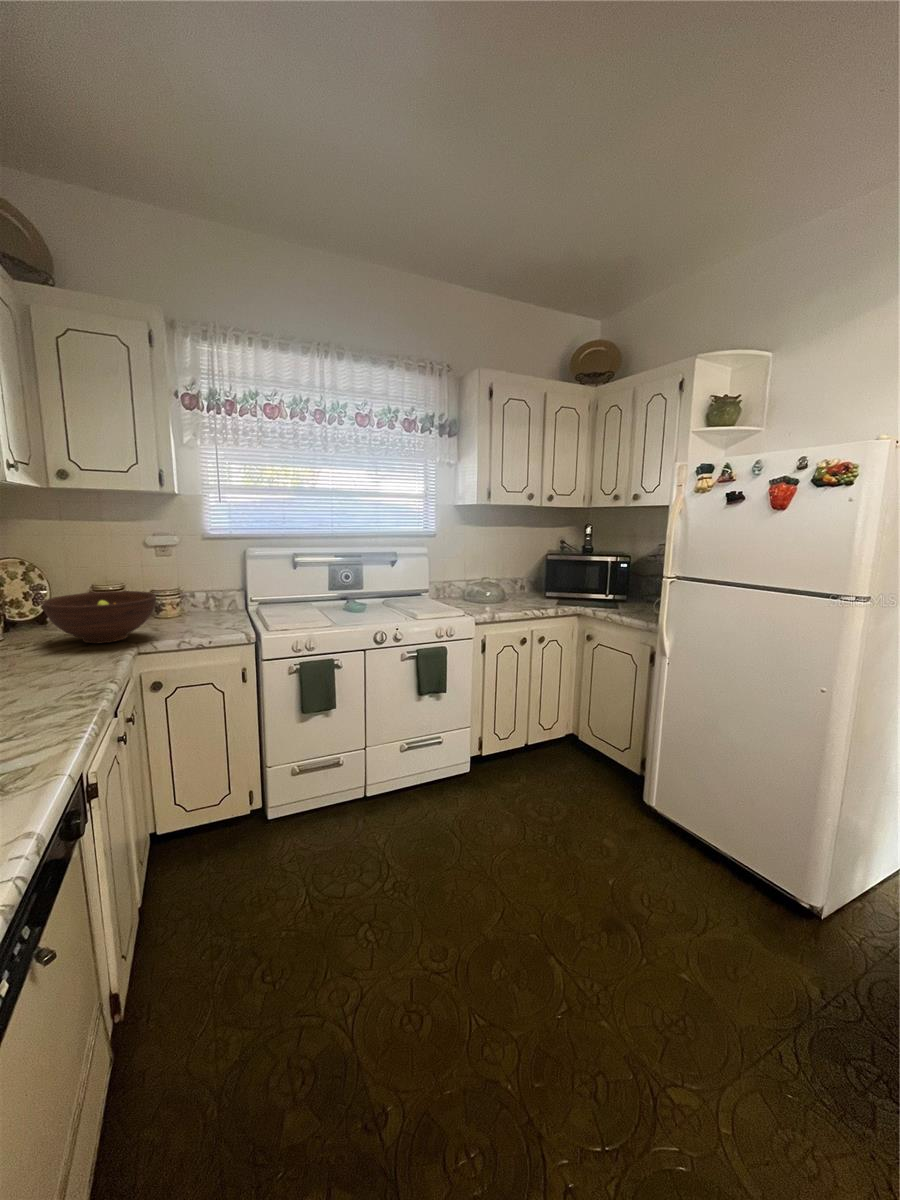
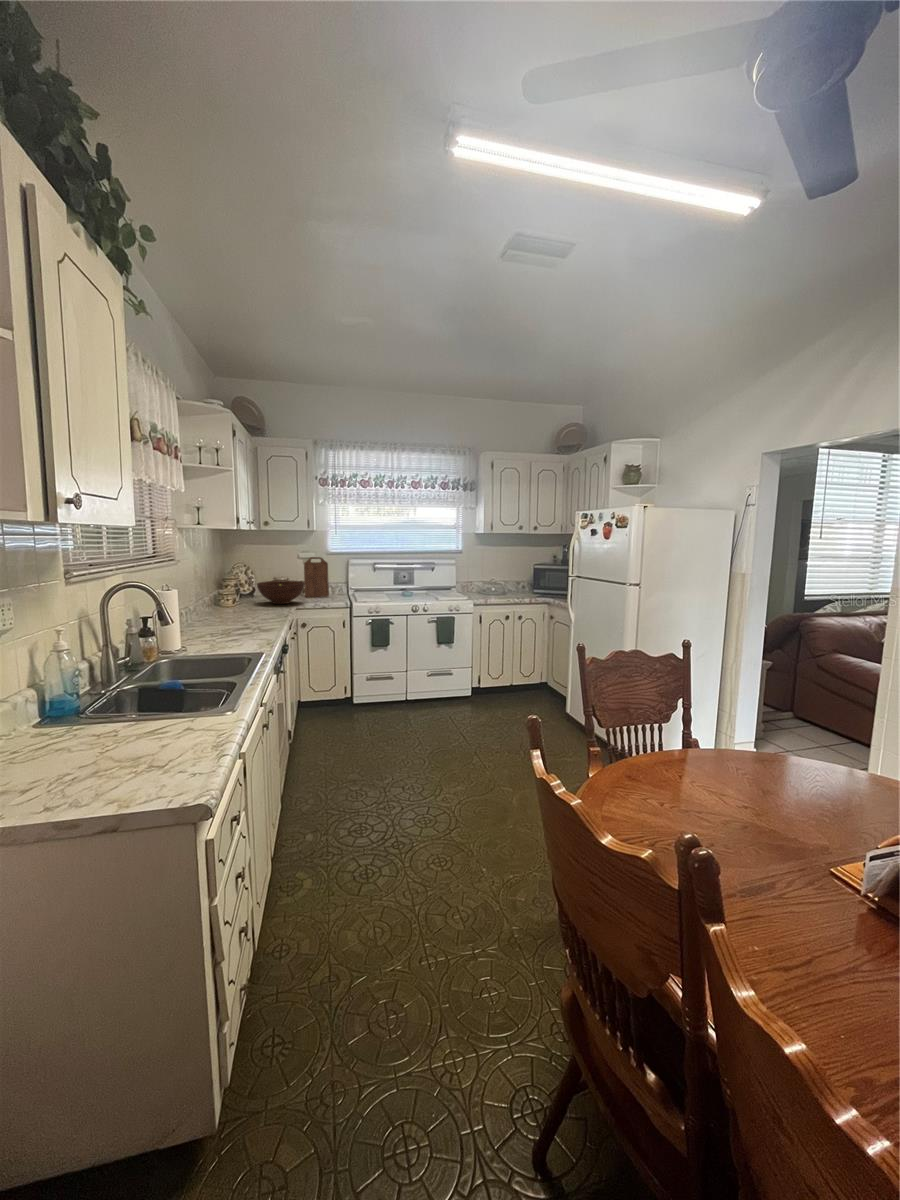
cutting board: none [156,544,209,619] -> present [304,557,329,597]

